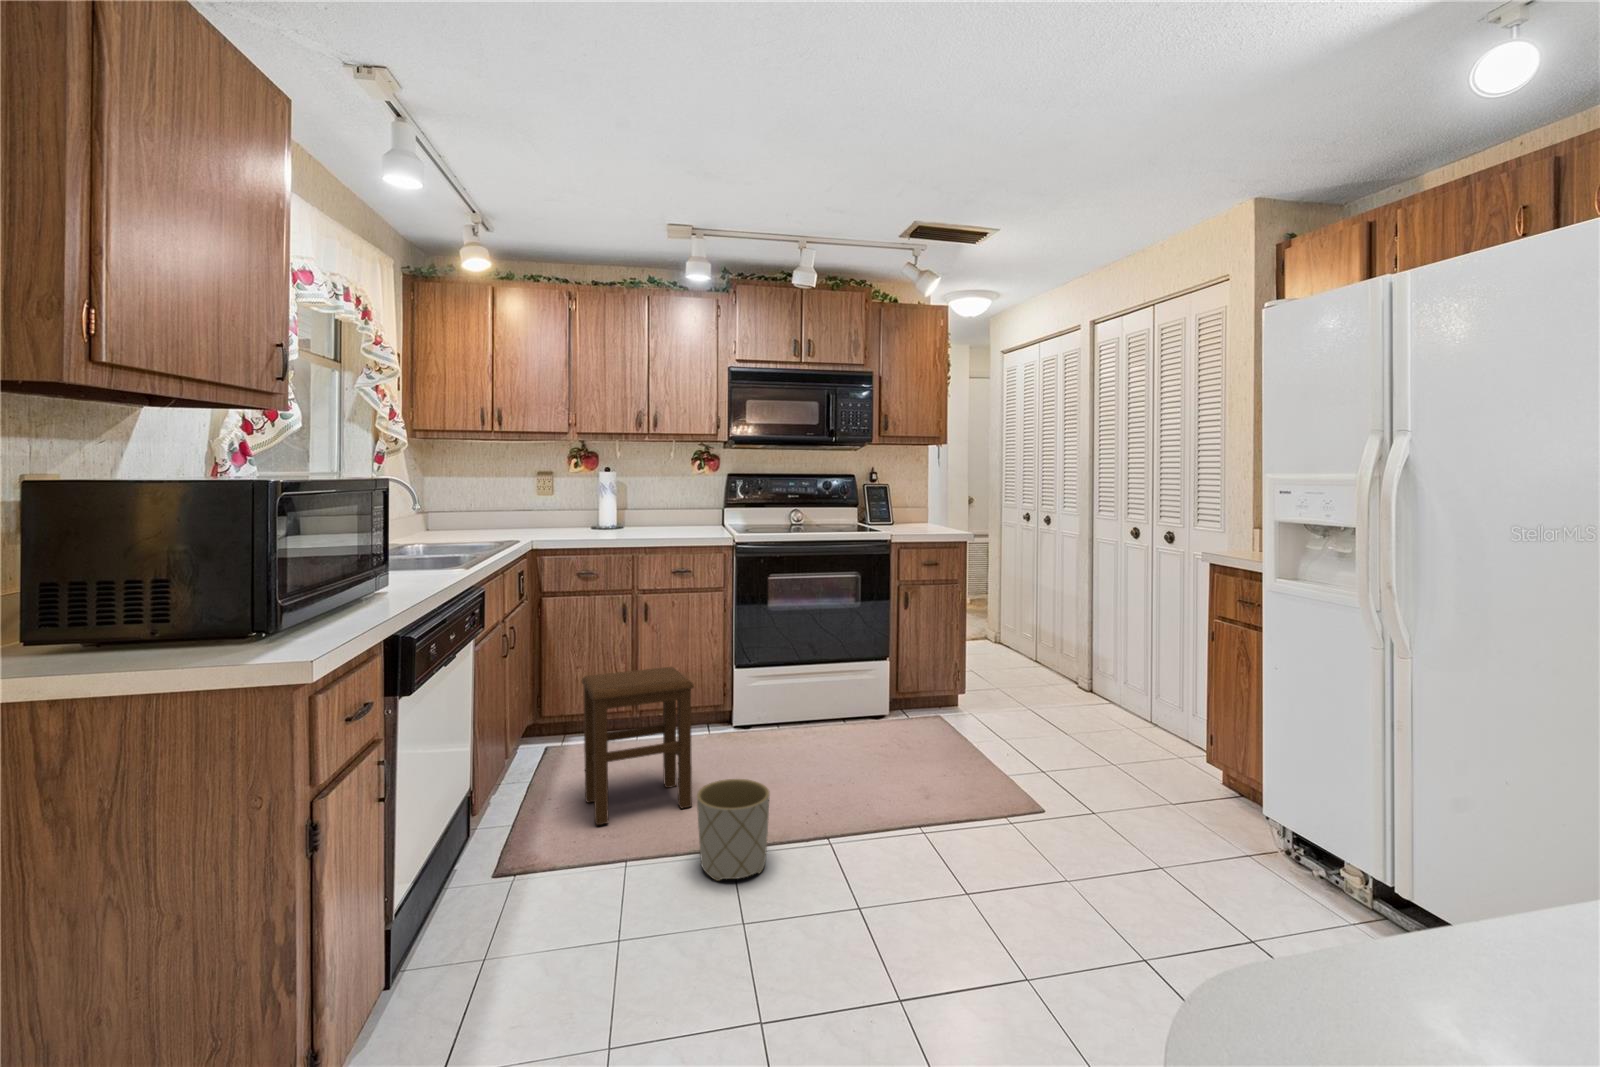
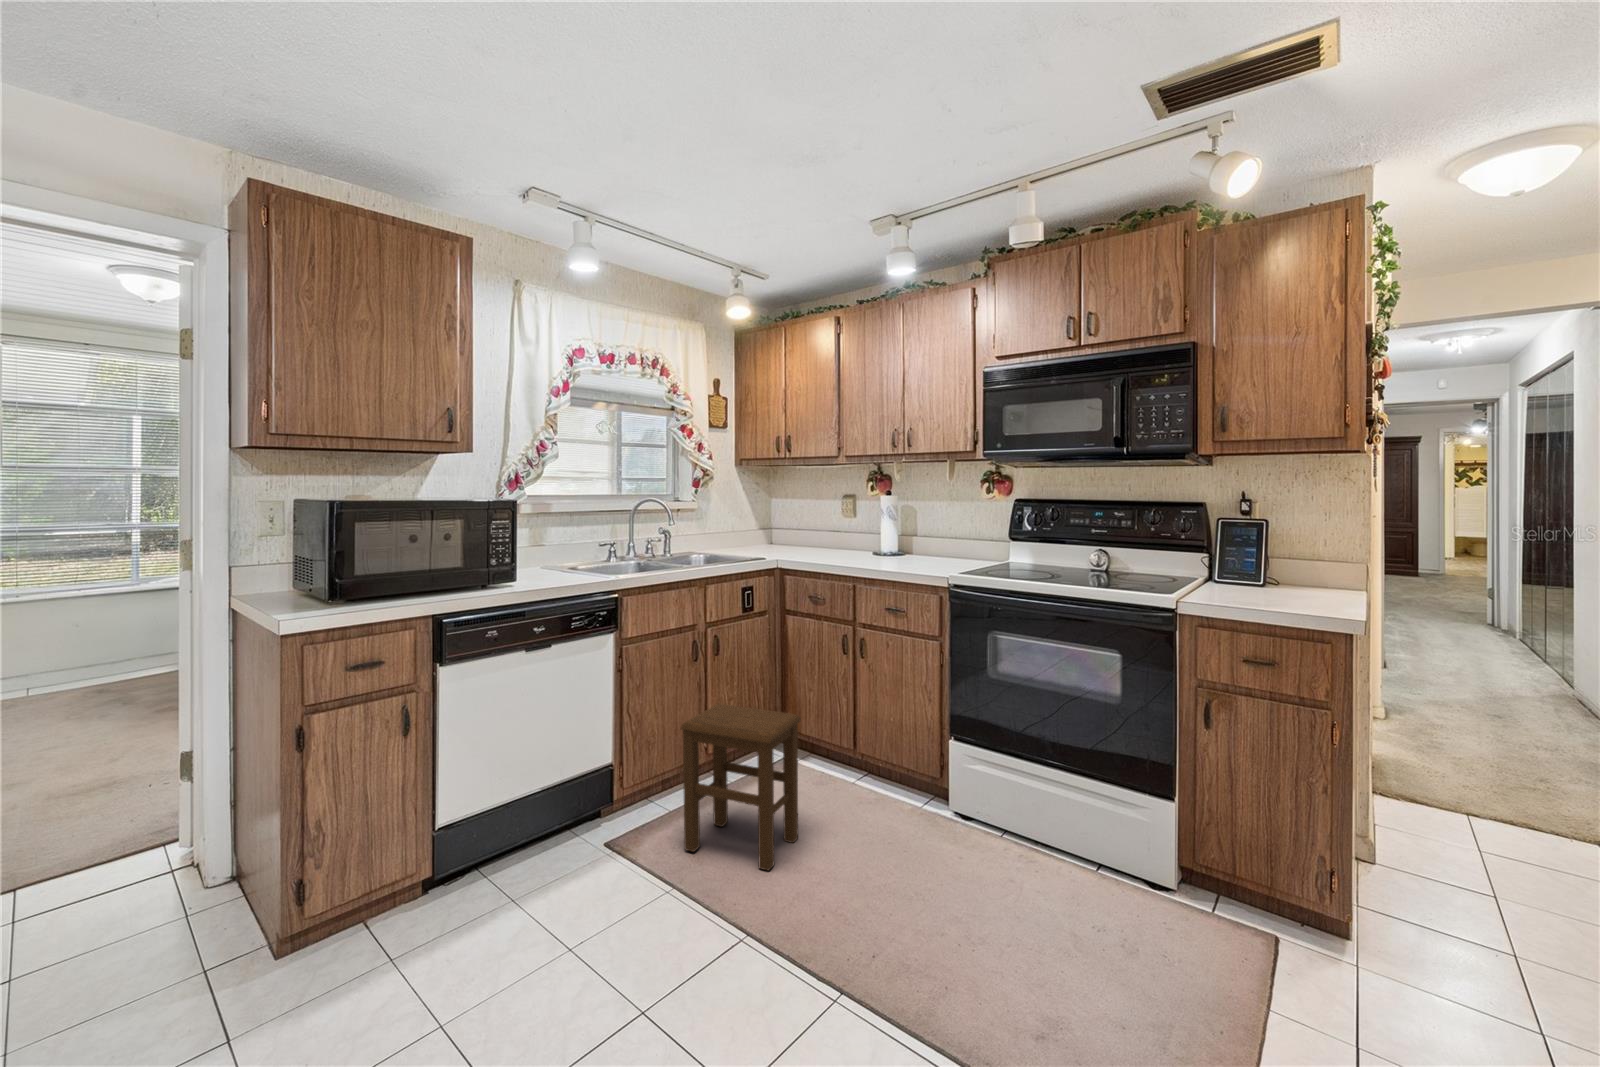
planter: present [697,779,770,881] -> none [657,853,738,978]

